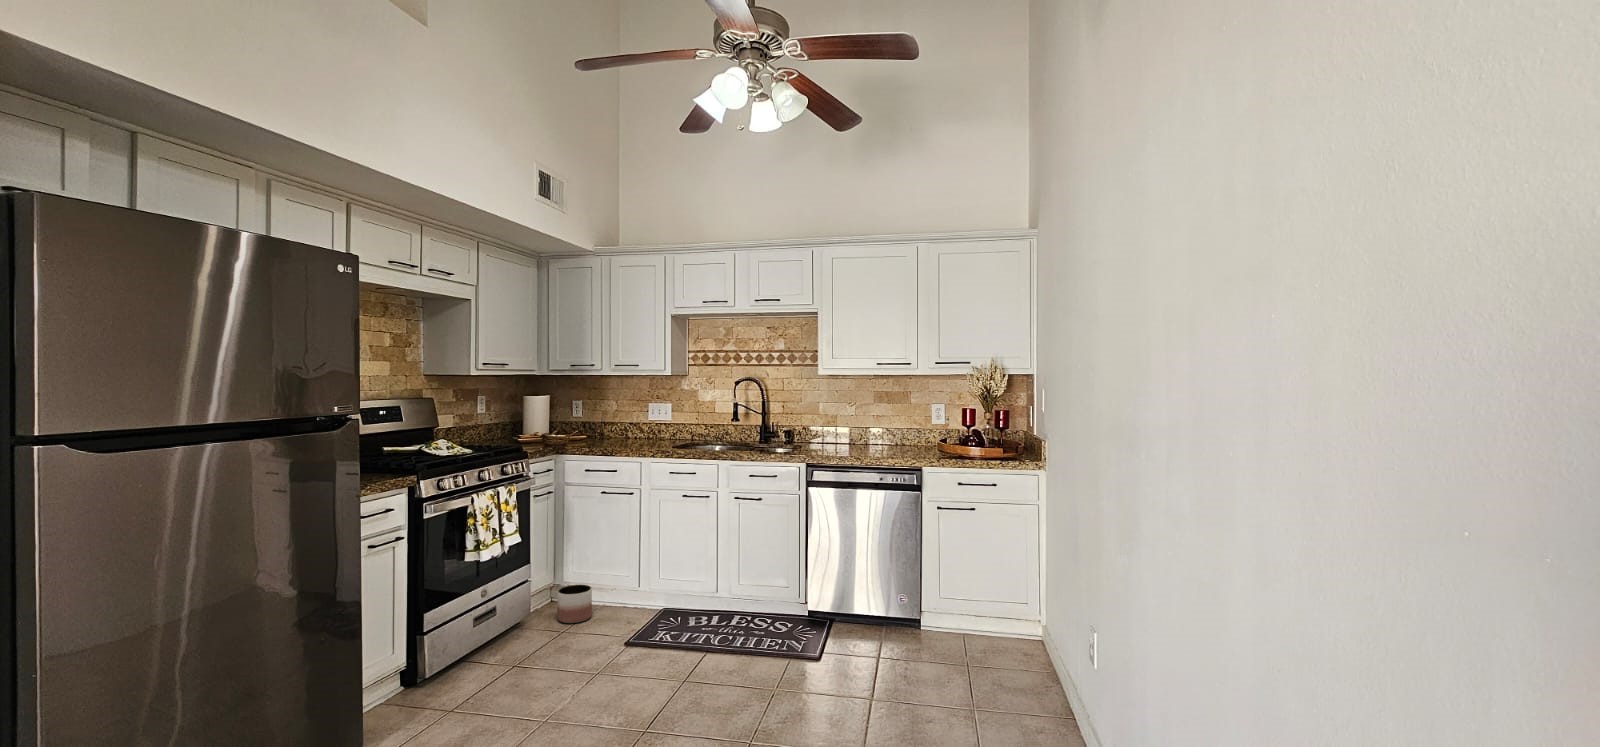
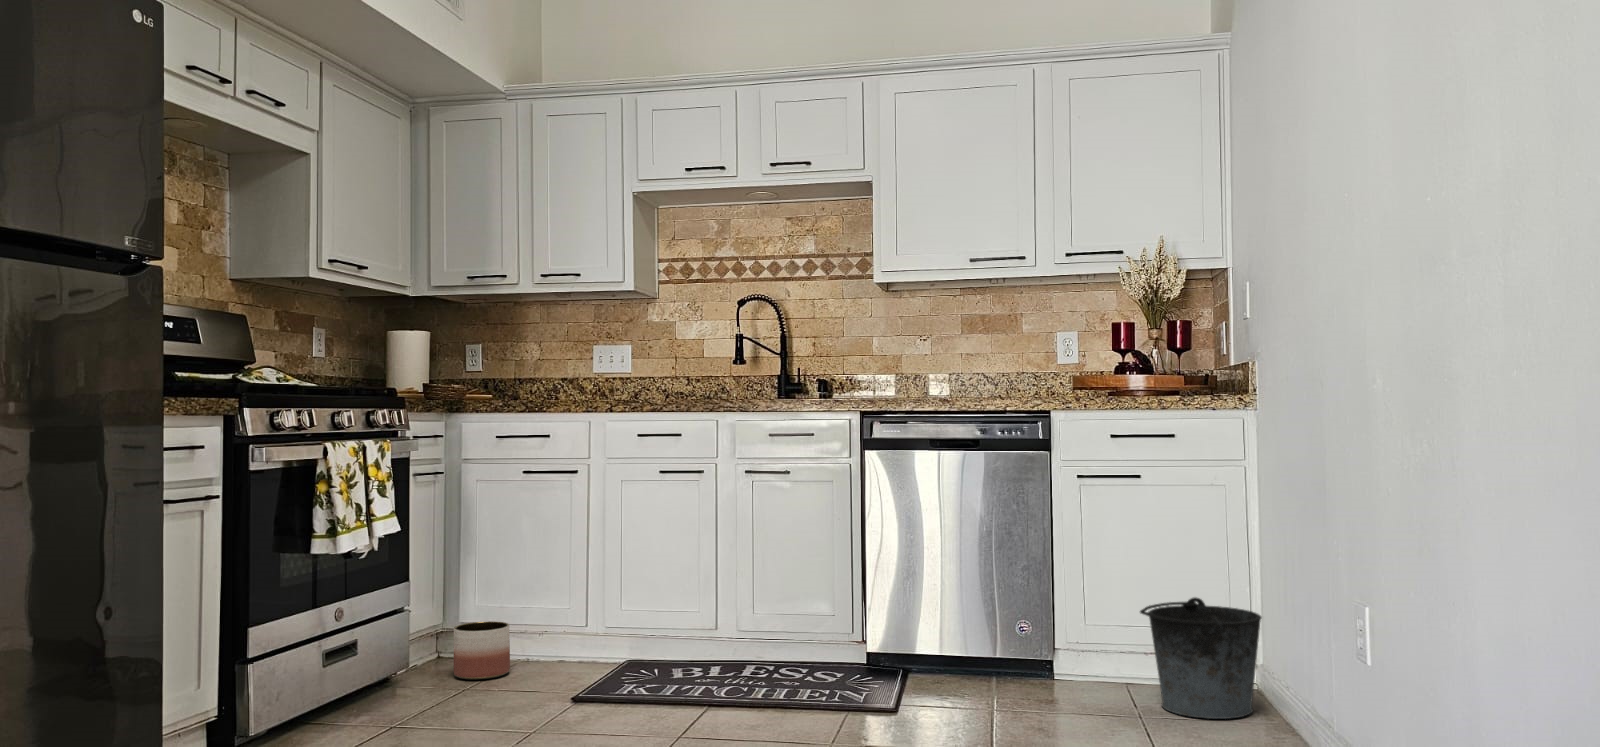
bucket: none [969,587,1043,670] -> present [1140,598,1262,719]

